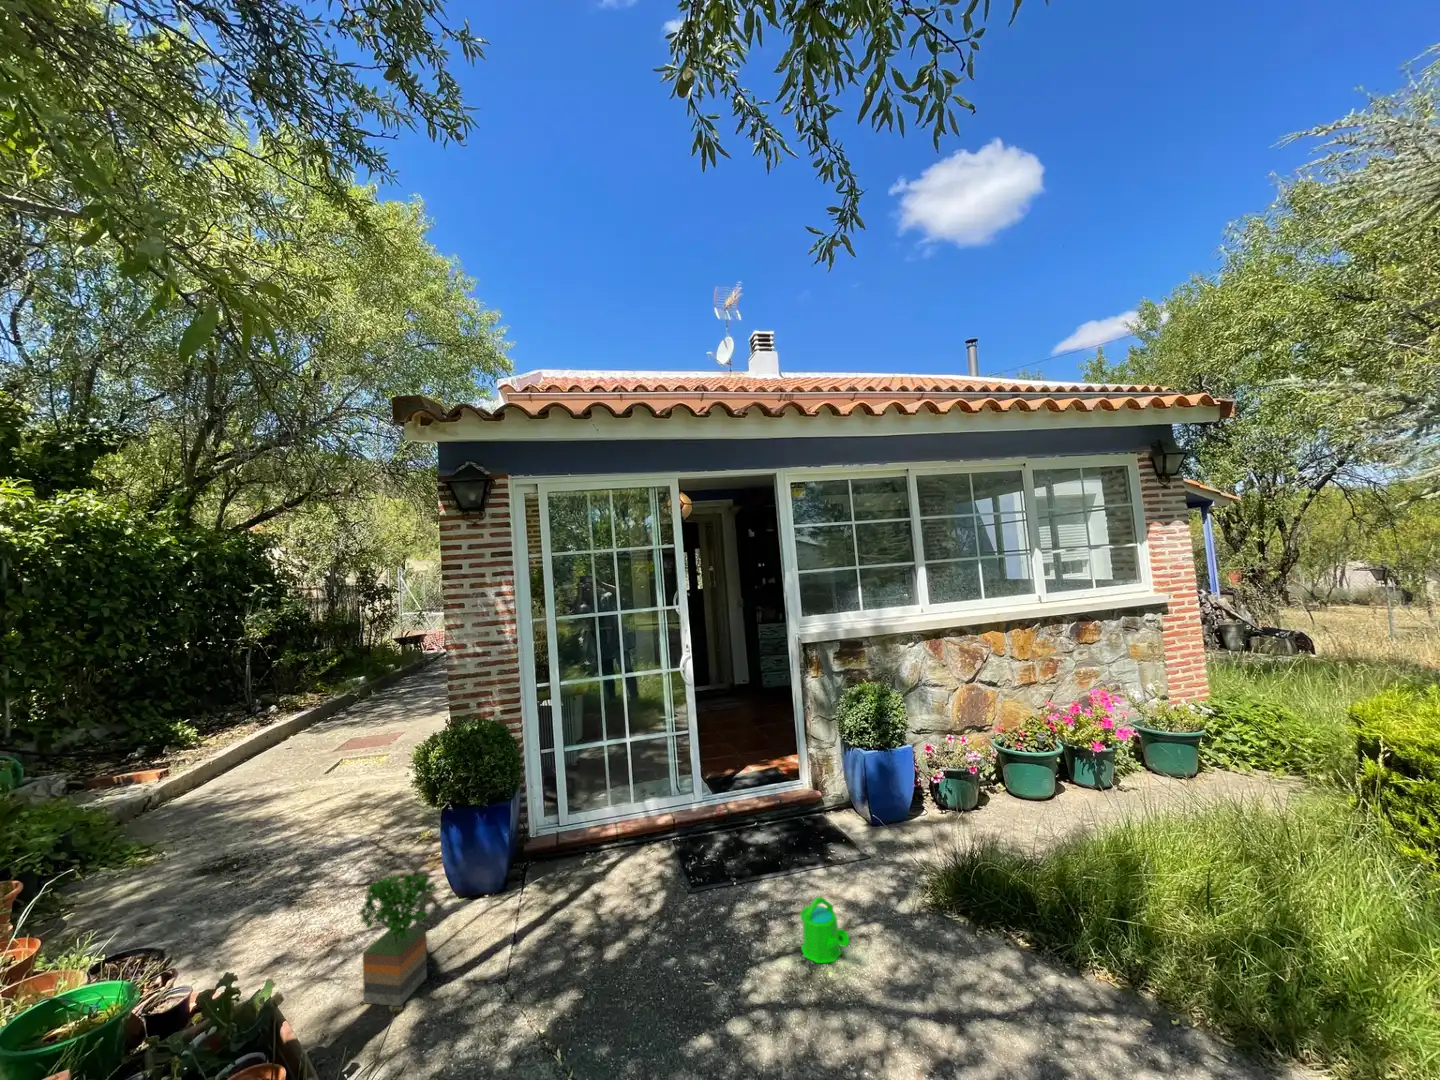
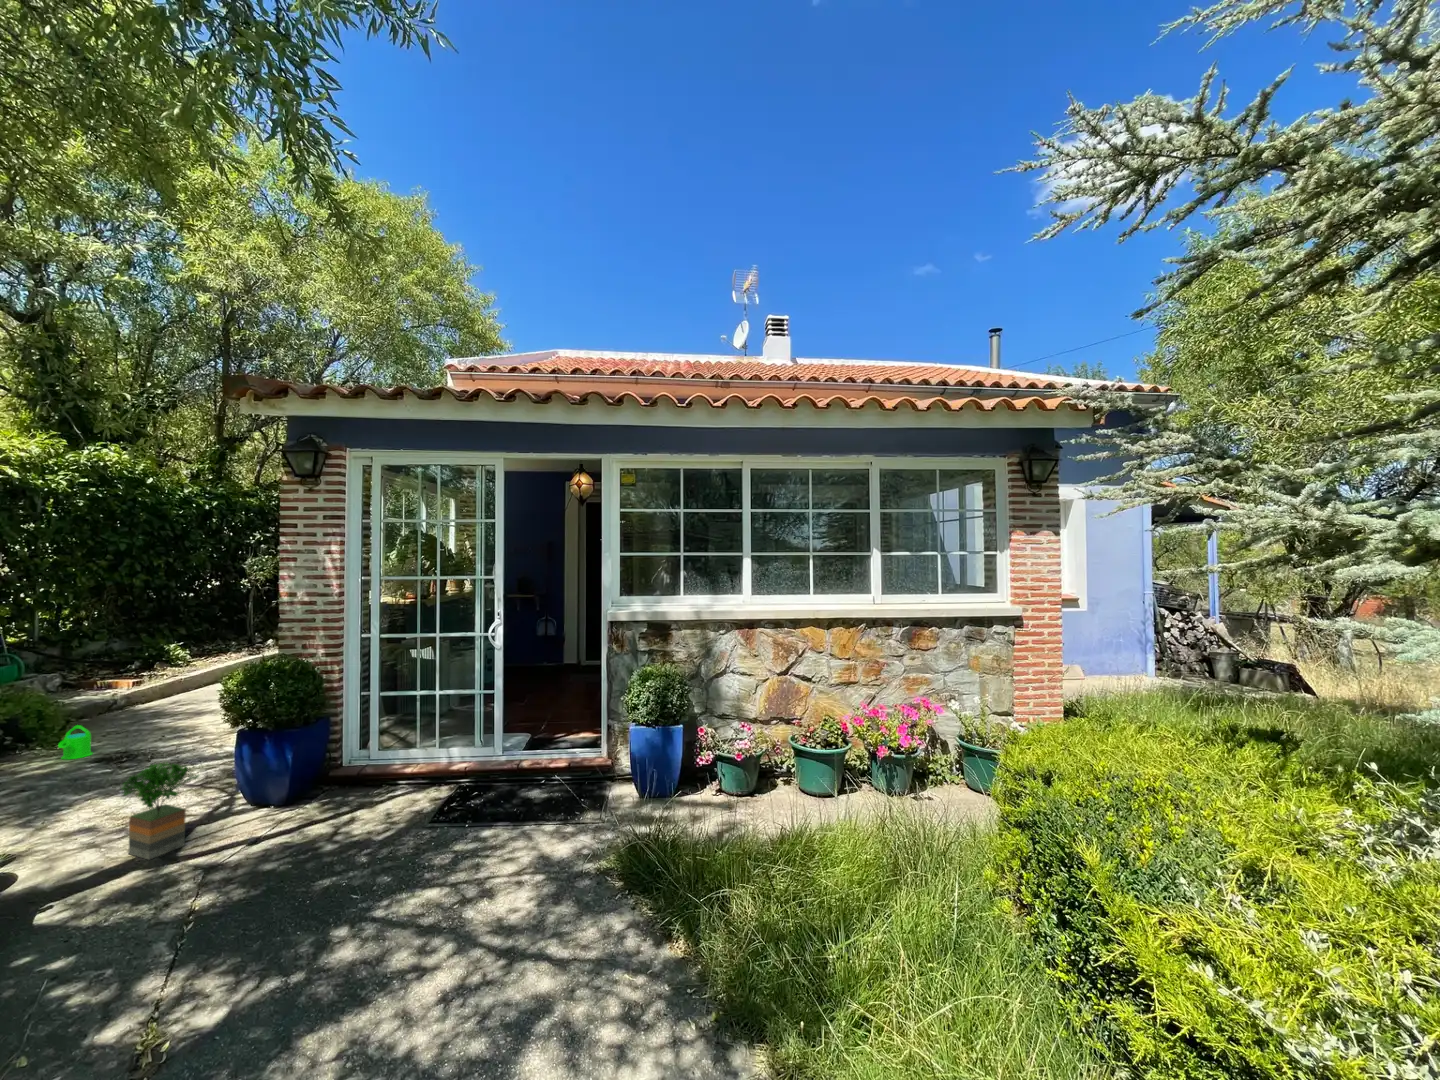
watering can: present [800,897,849,963] -> present [58,725,93,760]

